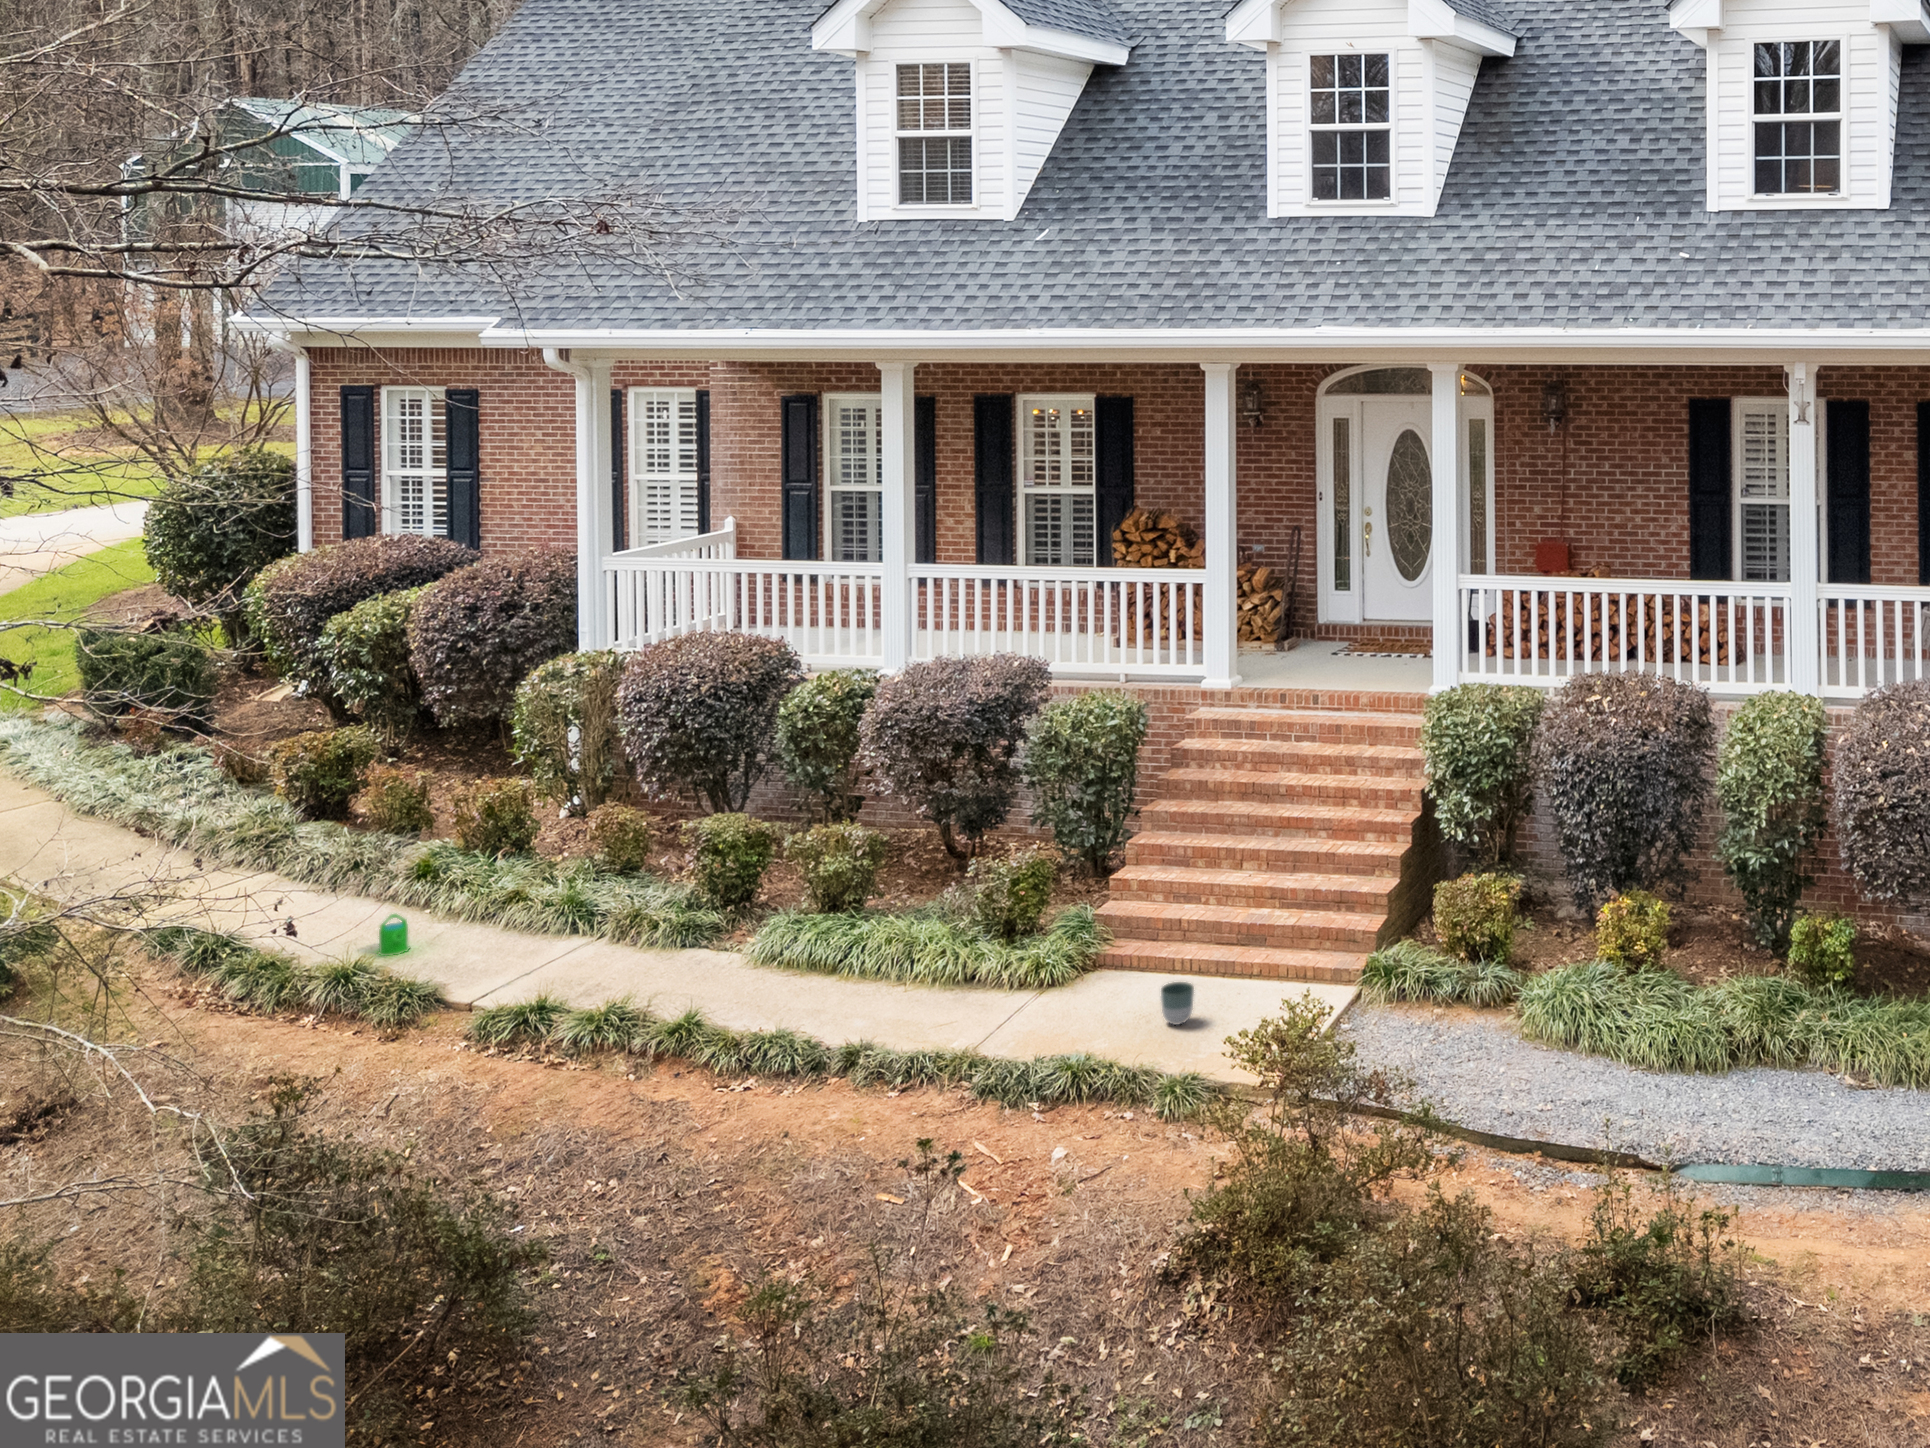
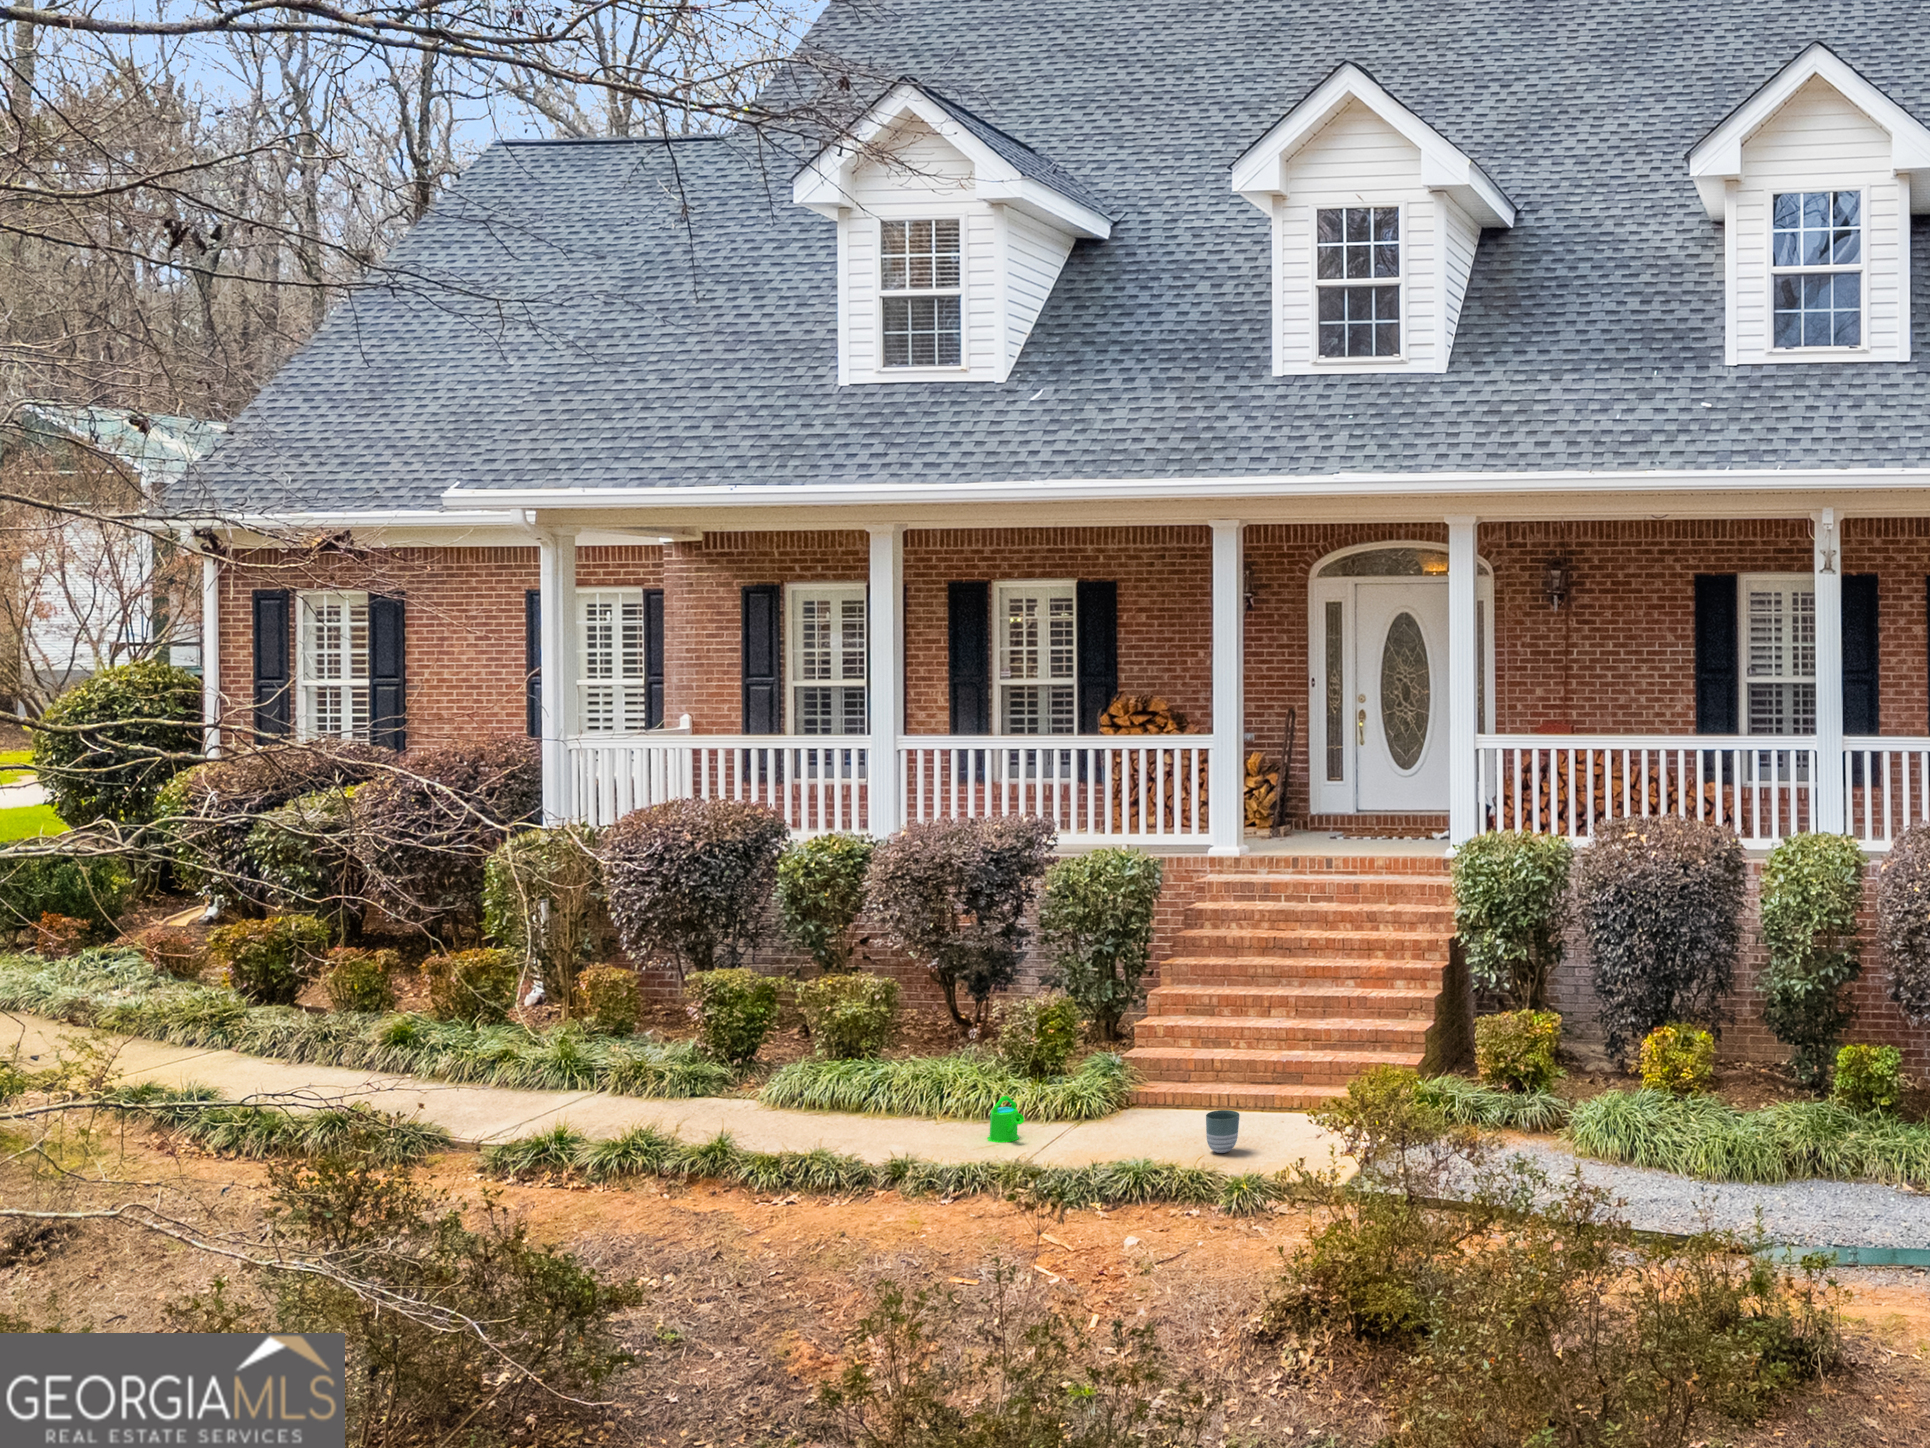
watering can: present [379,914,410,956] -> present [987,1096,1024,1143]

